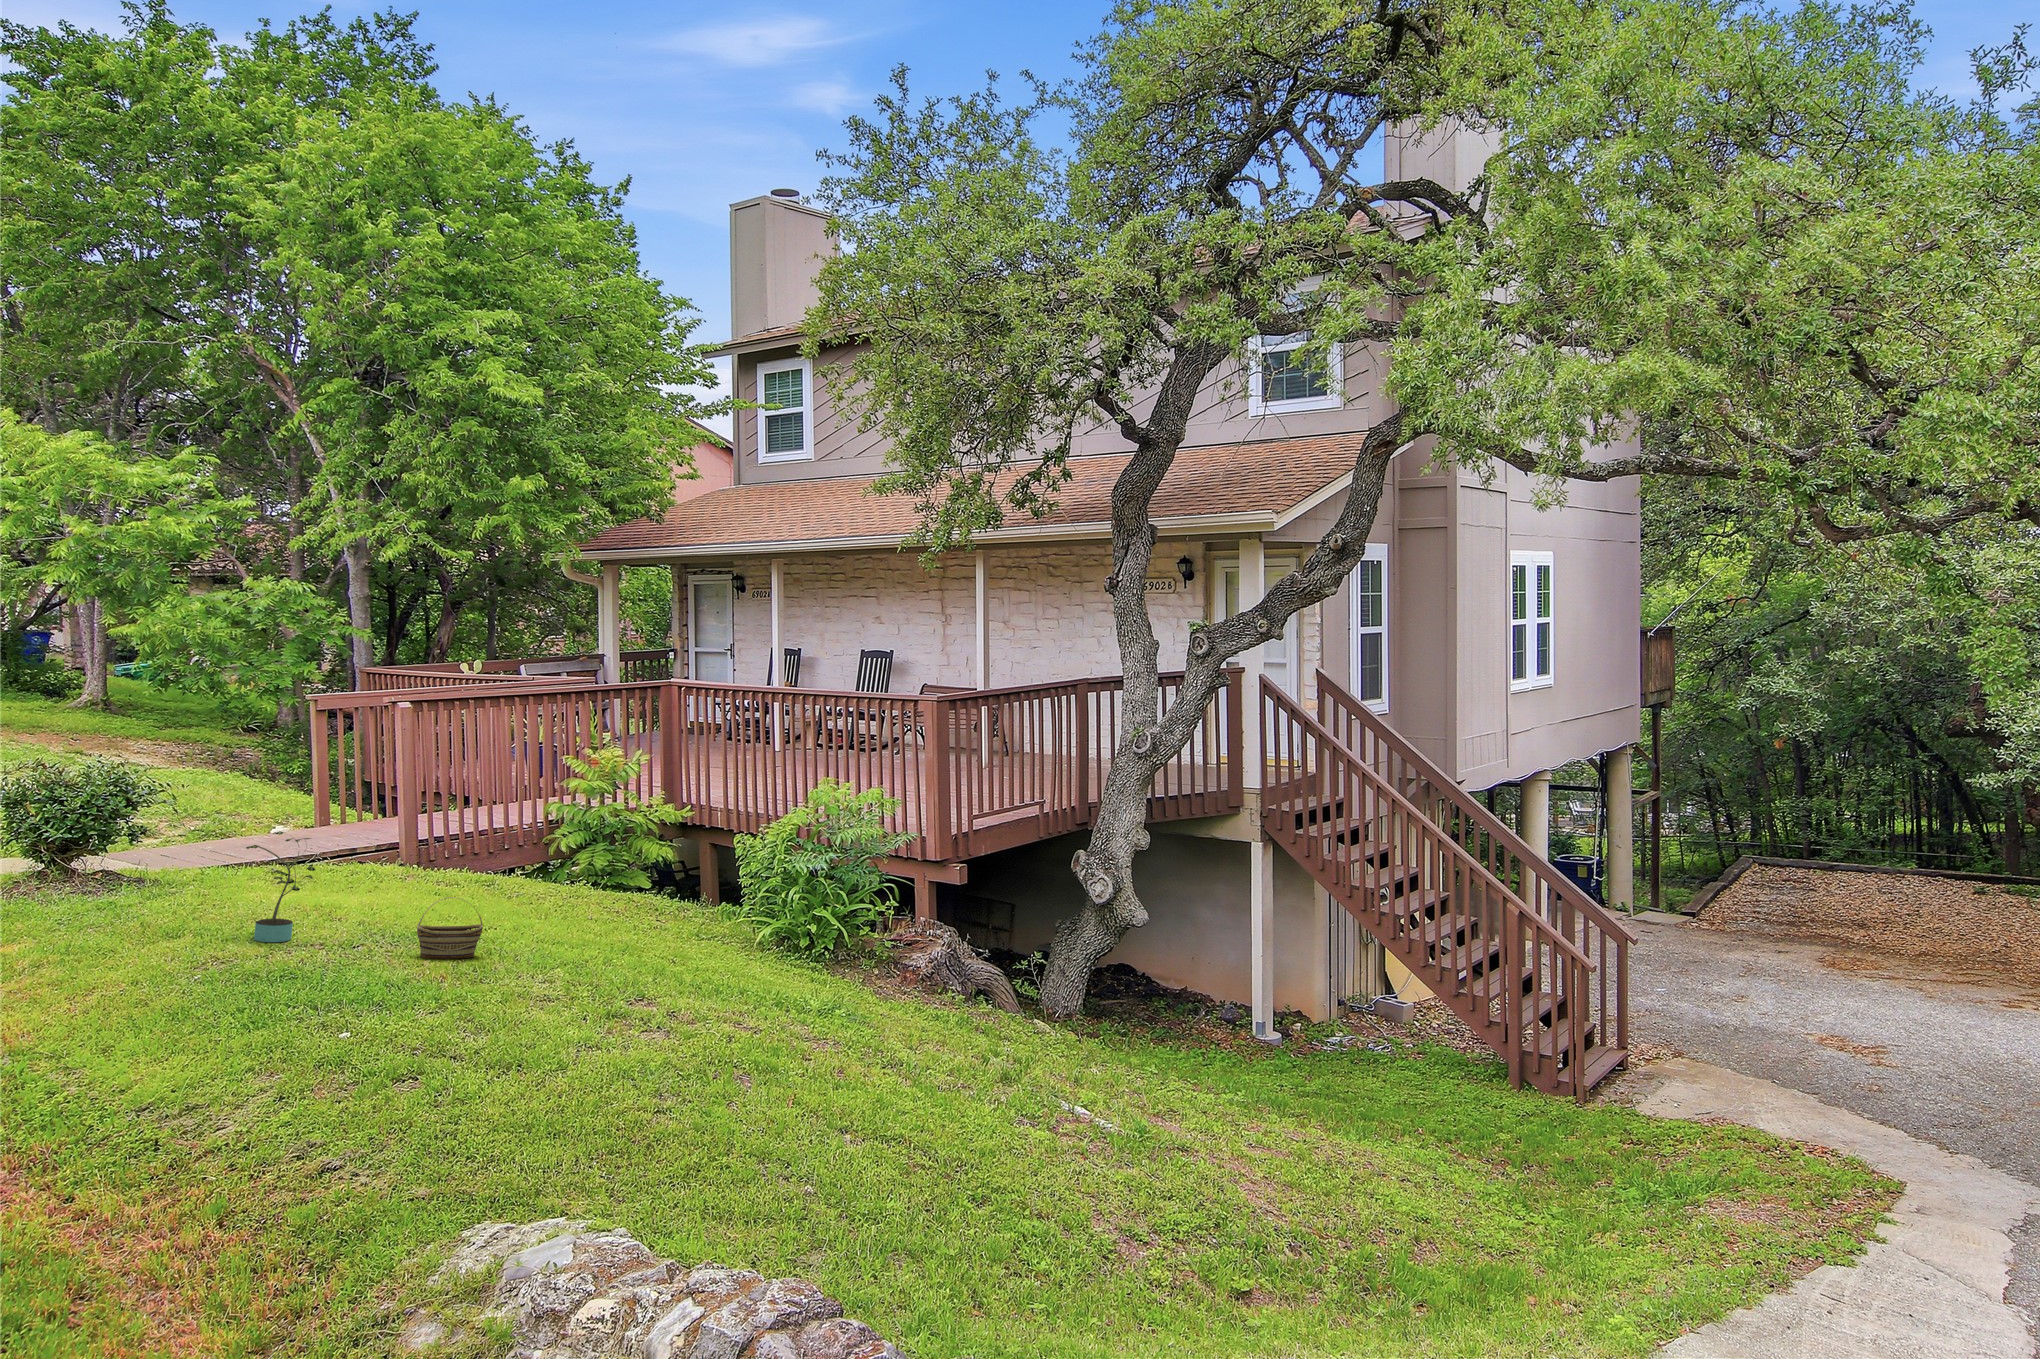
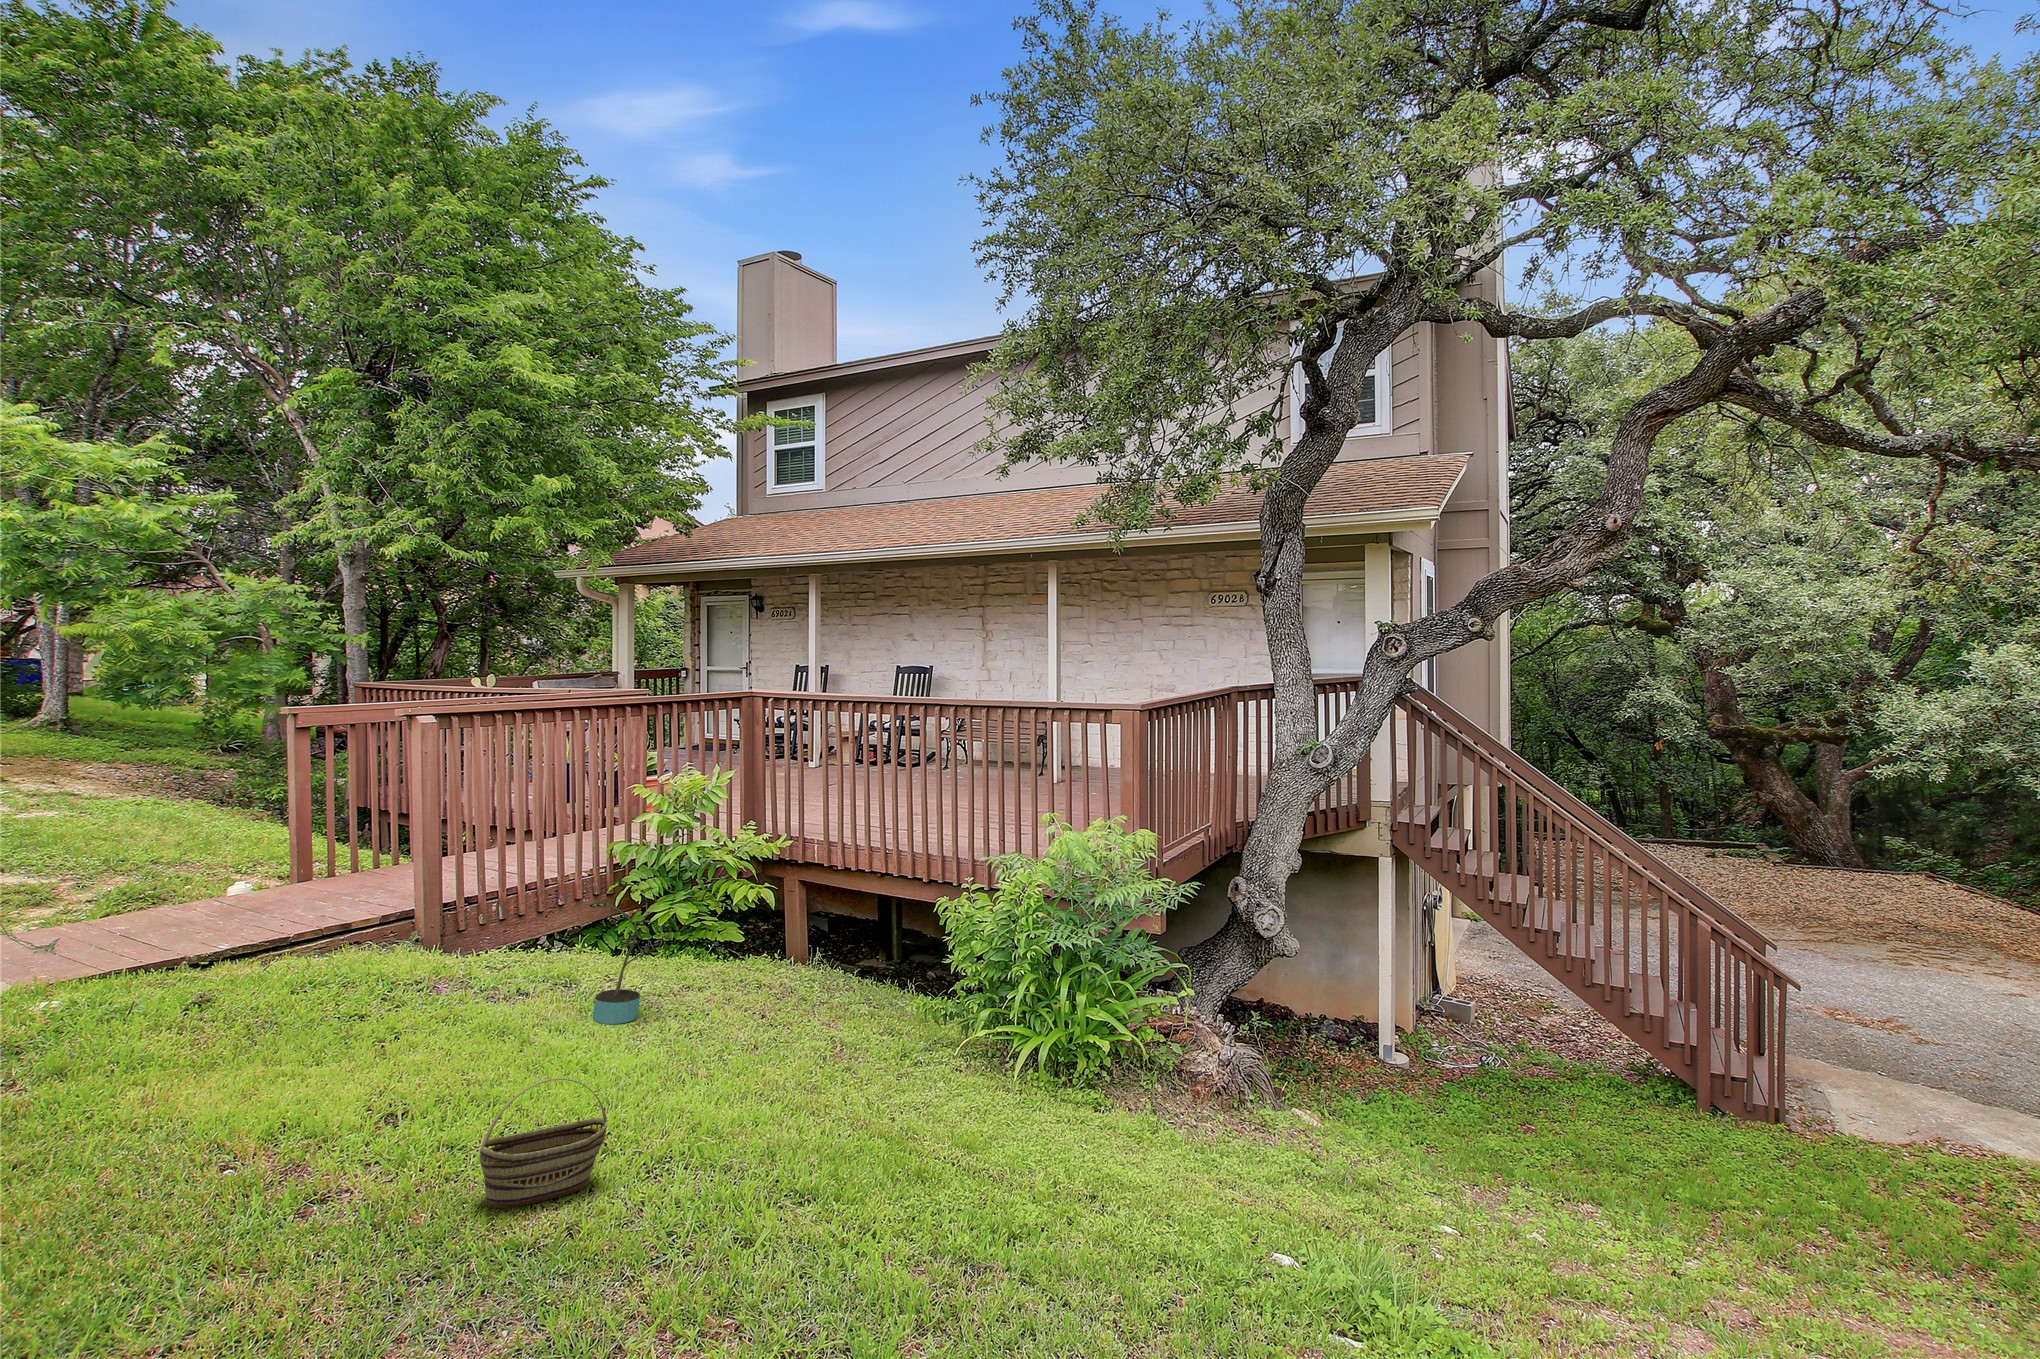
potted plant: present [246,831,316,942] -> present [590,881,672,1024]

